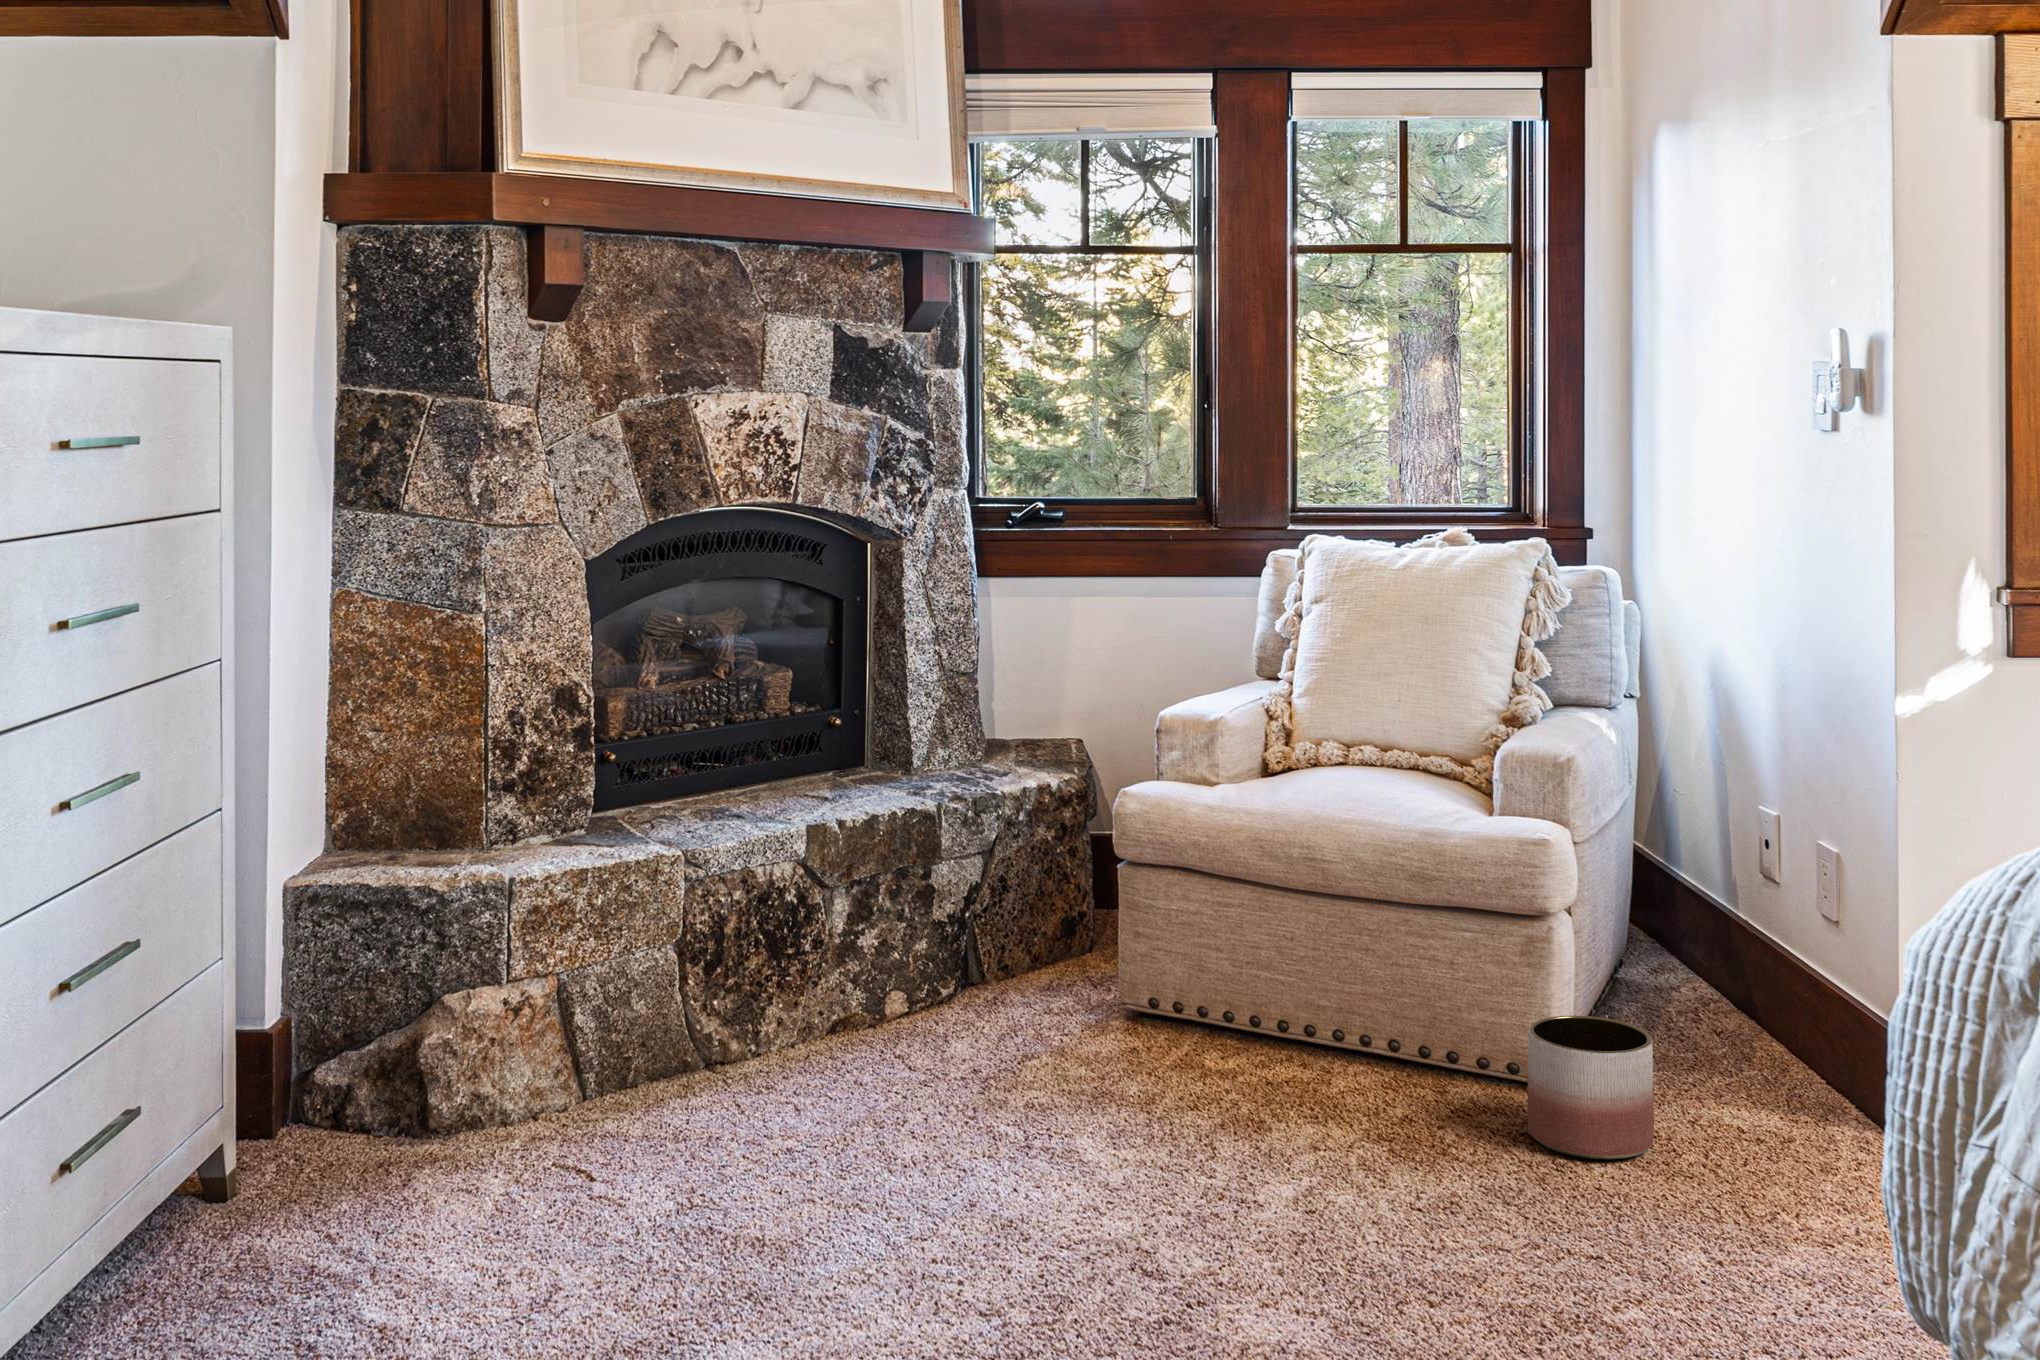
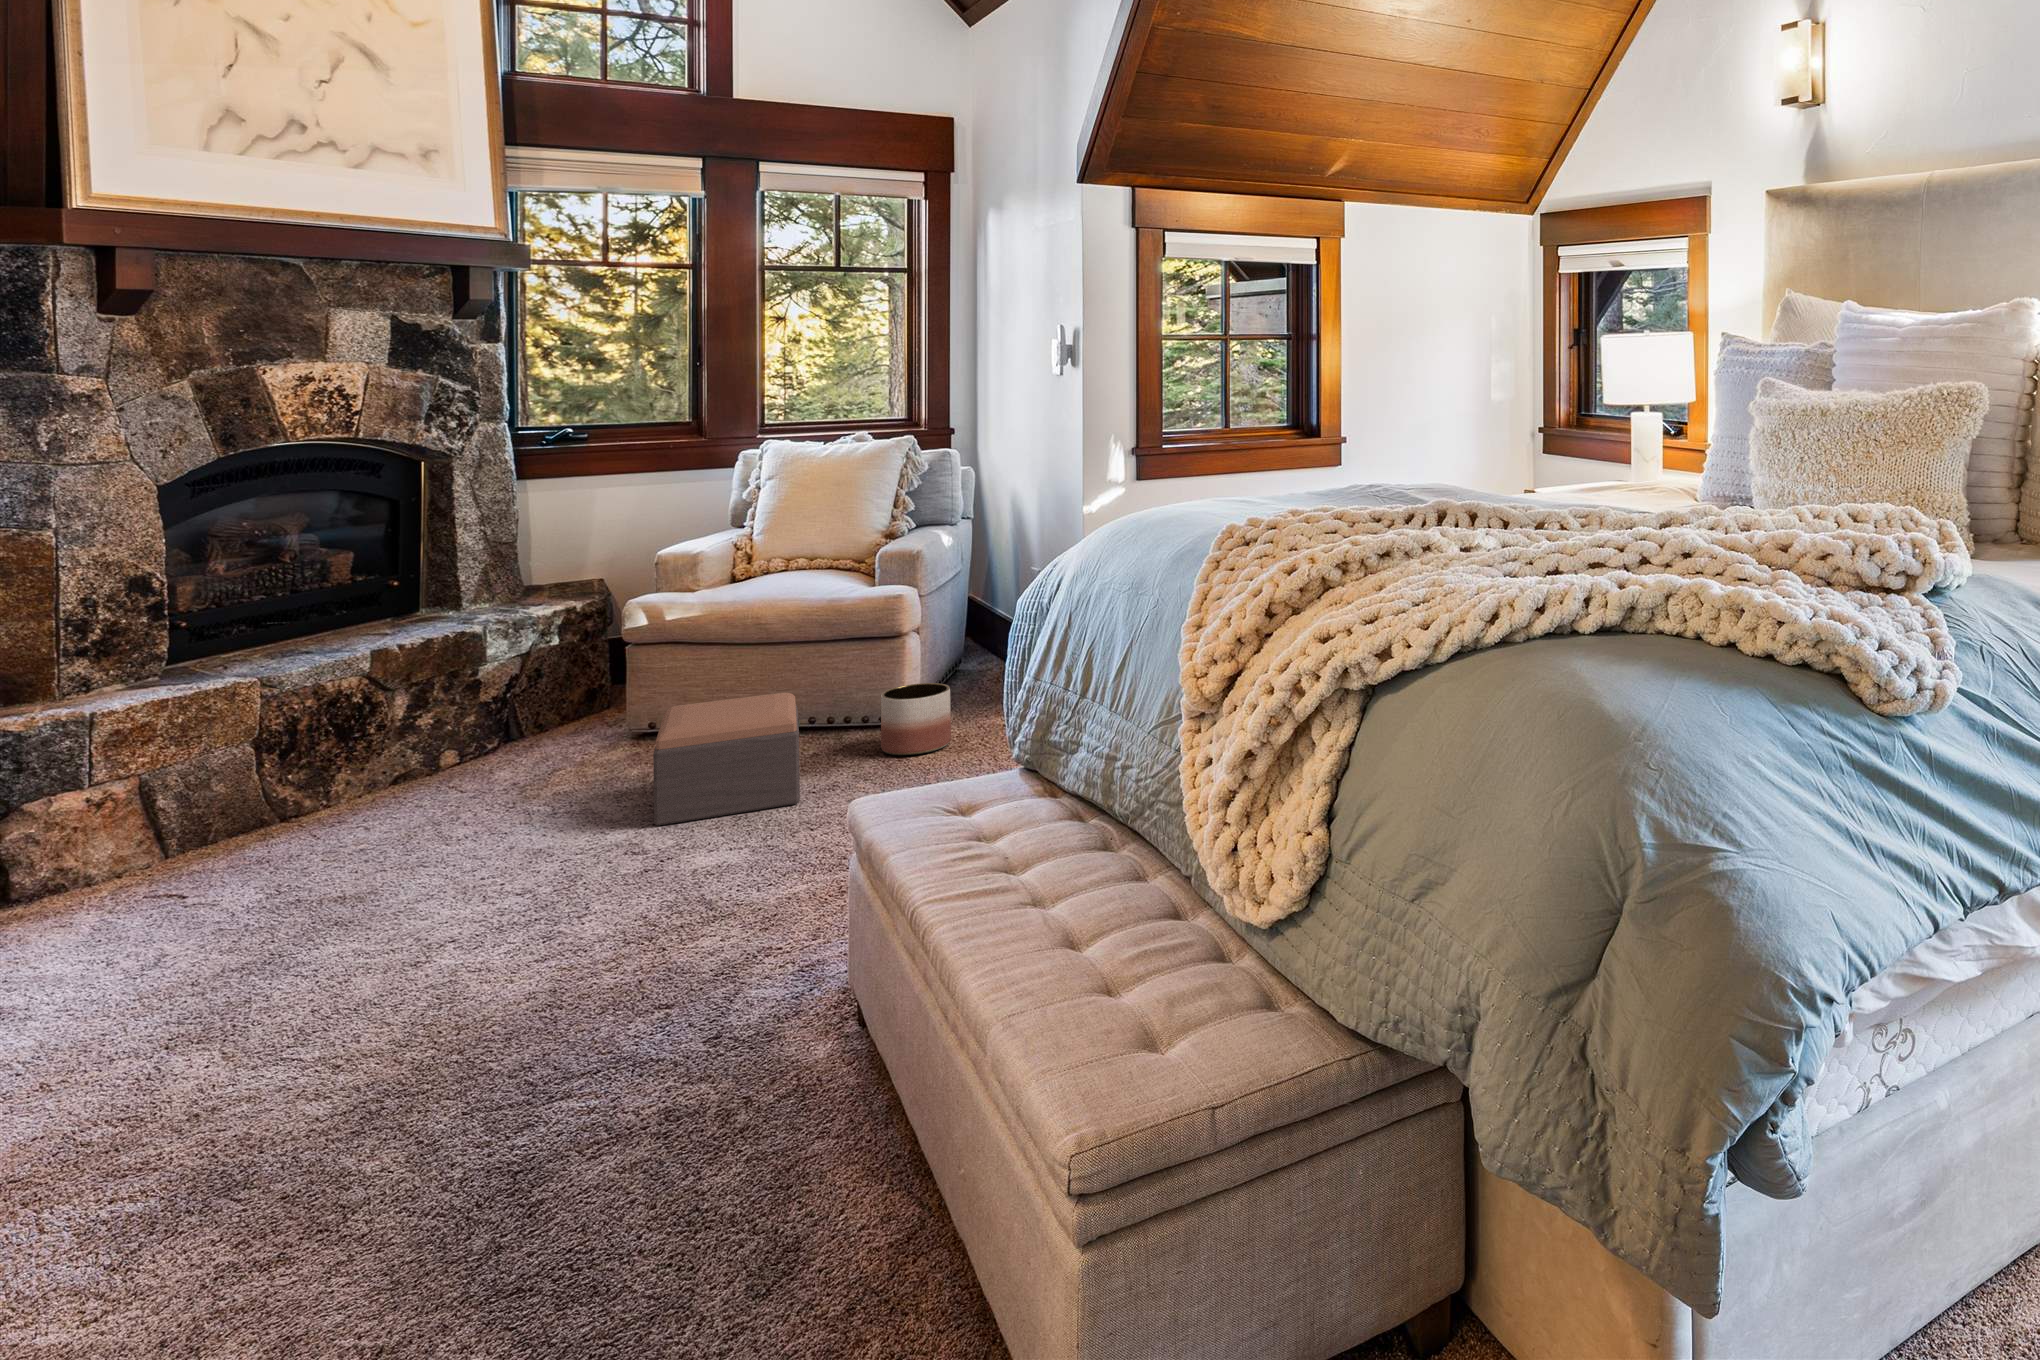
footstool: none [1182,995,1410,1227] -> present [653,692,800,826]

